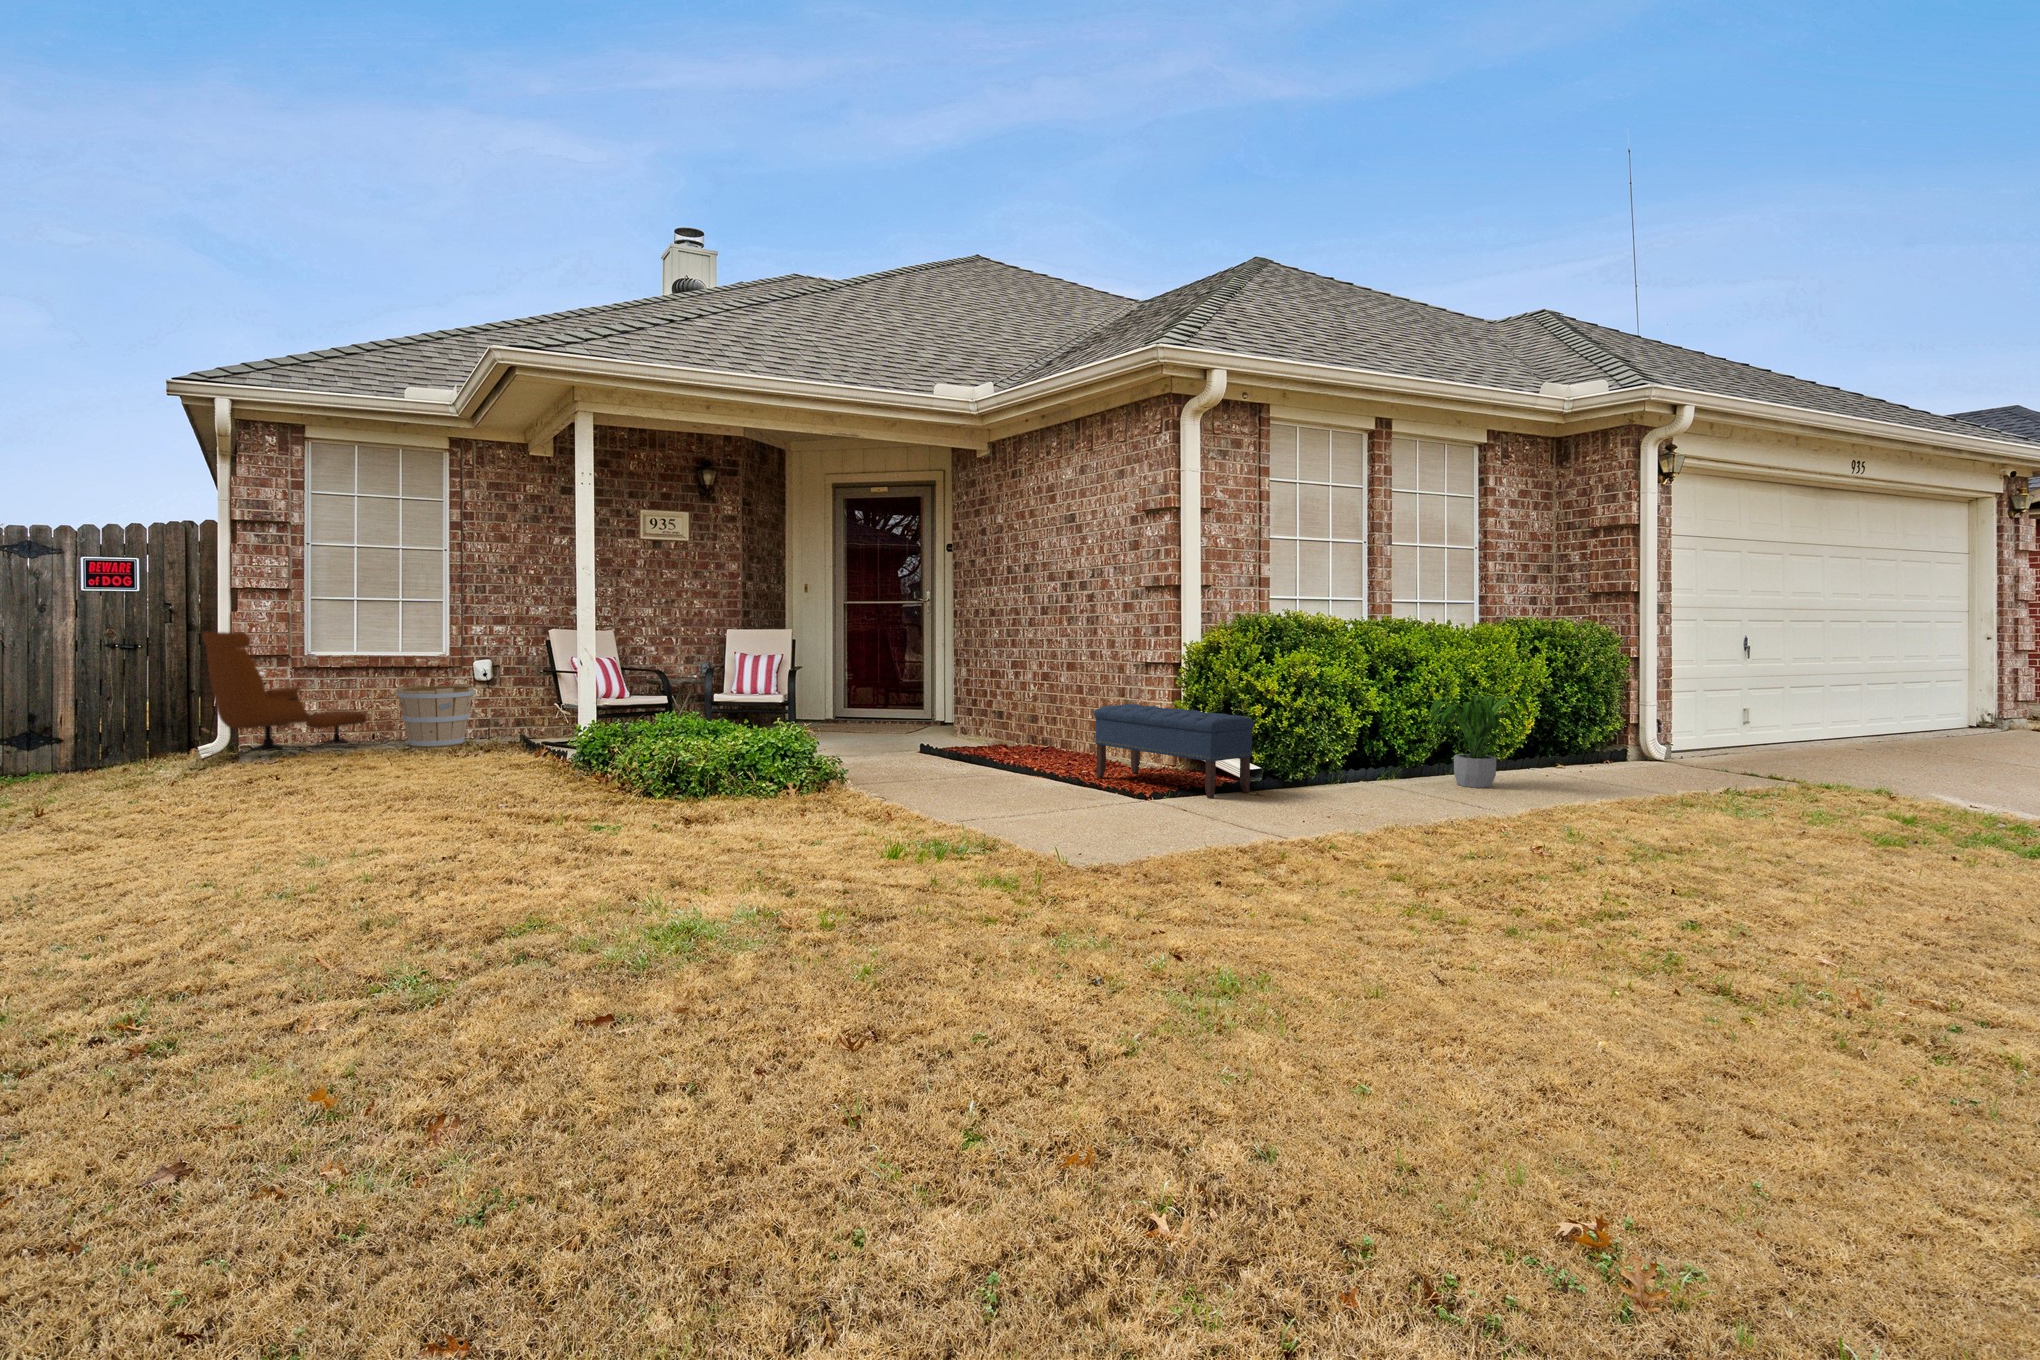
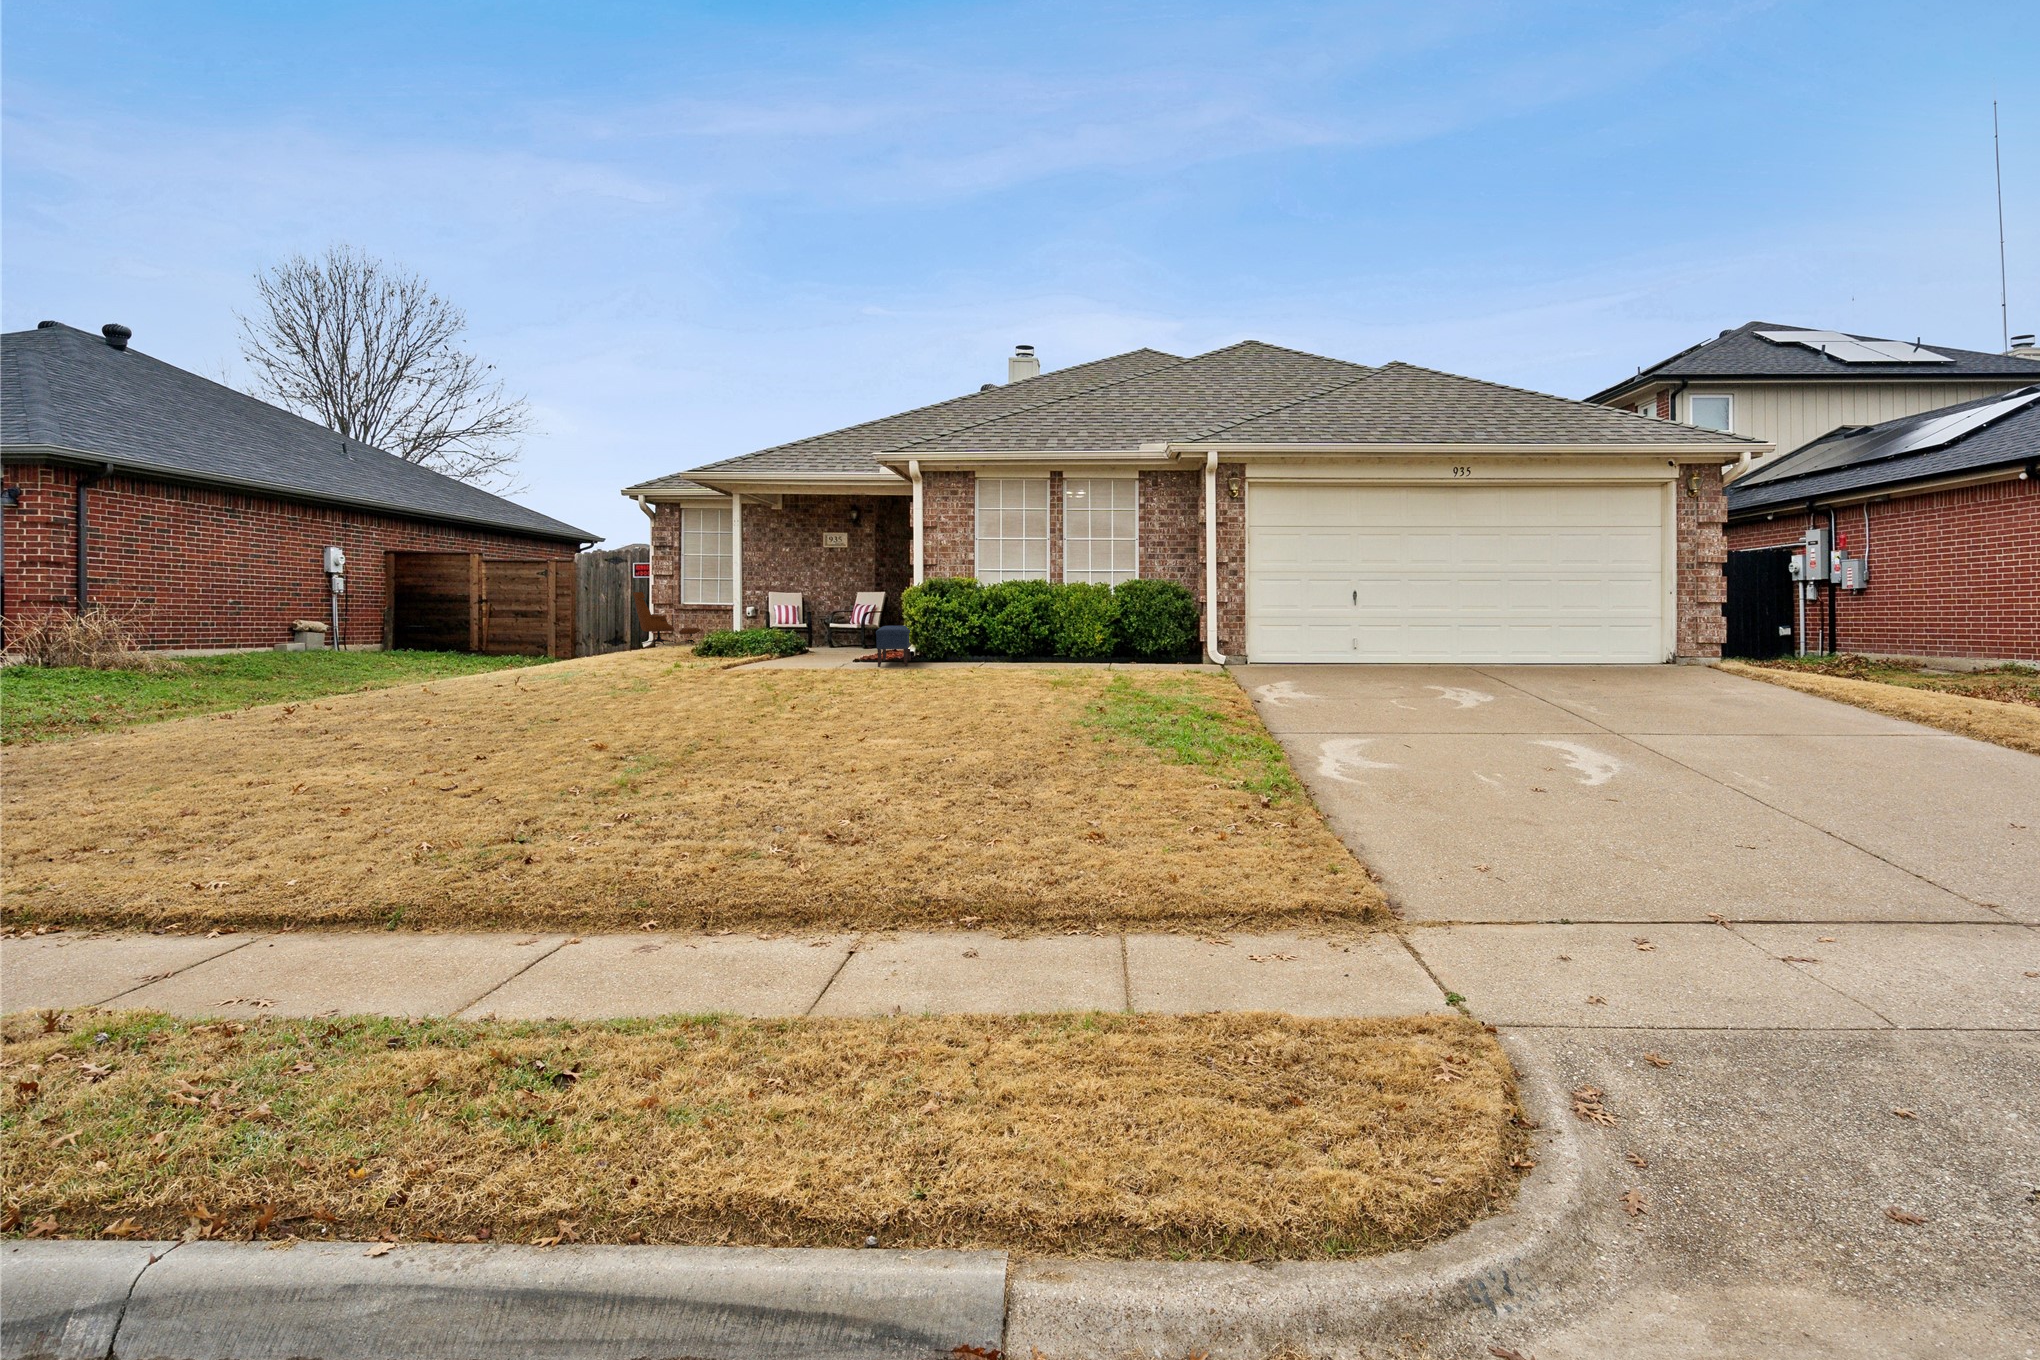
wooden bucket: present [397,684,475,747] -> none [708,617,741,644]
potted plant: present [1429,695,1529,788] -> none [998,623,1050,671]

